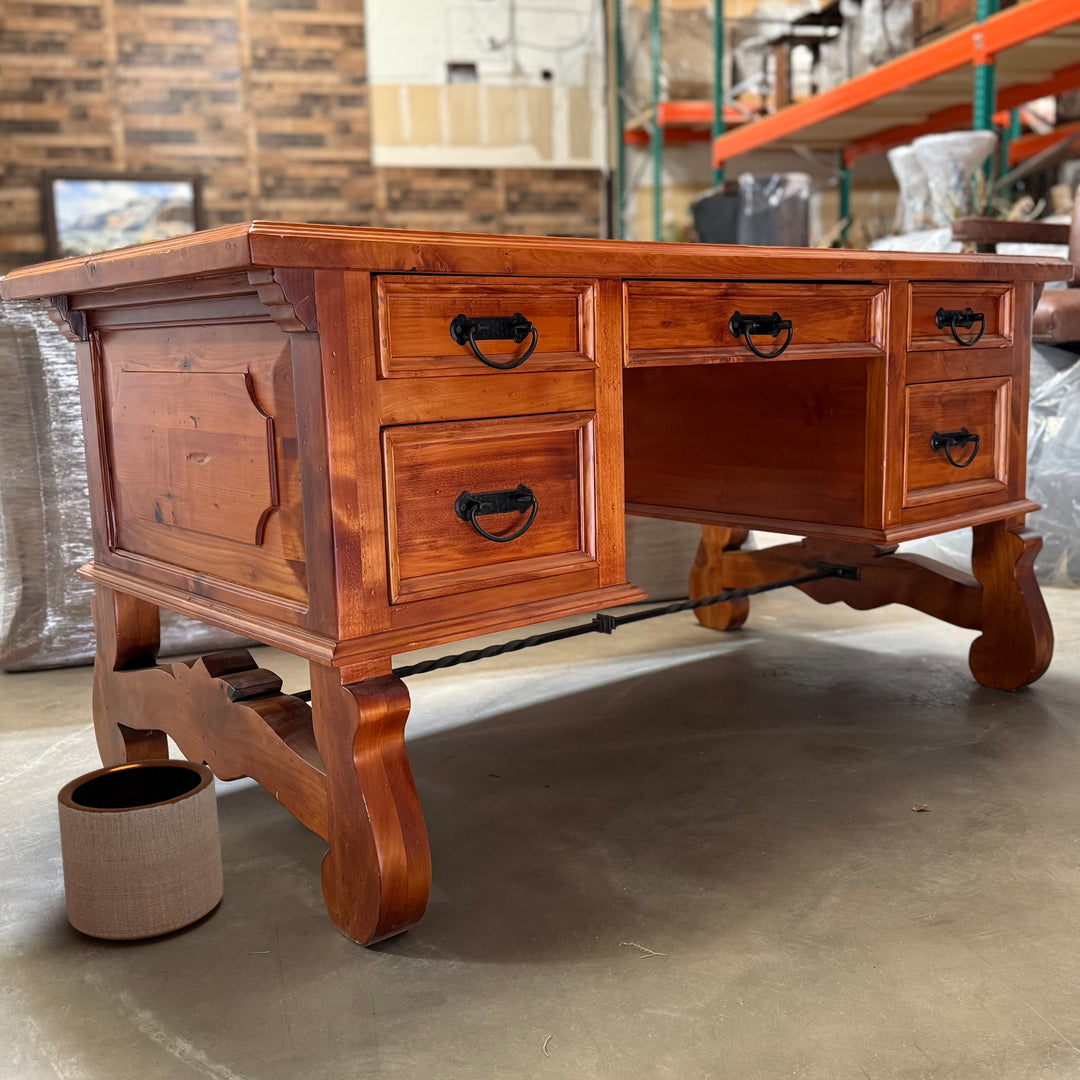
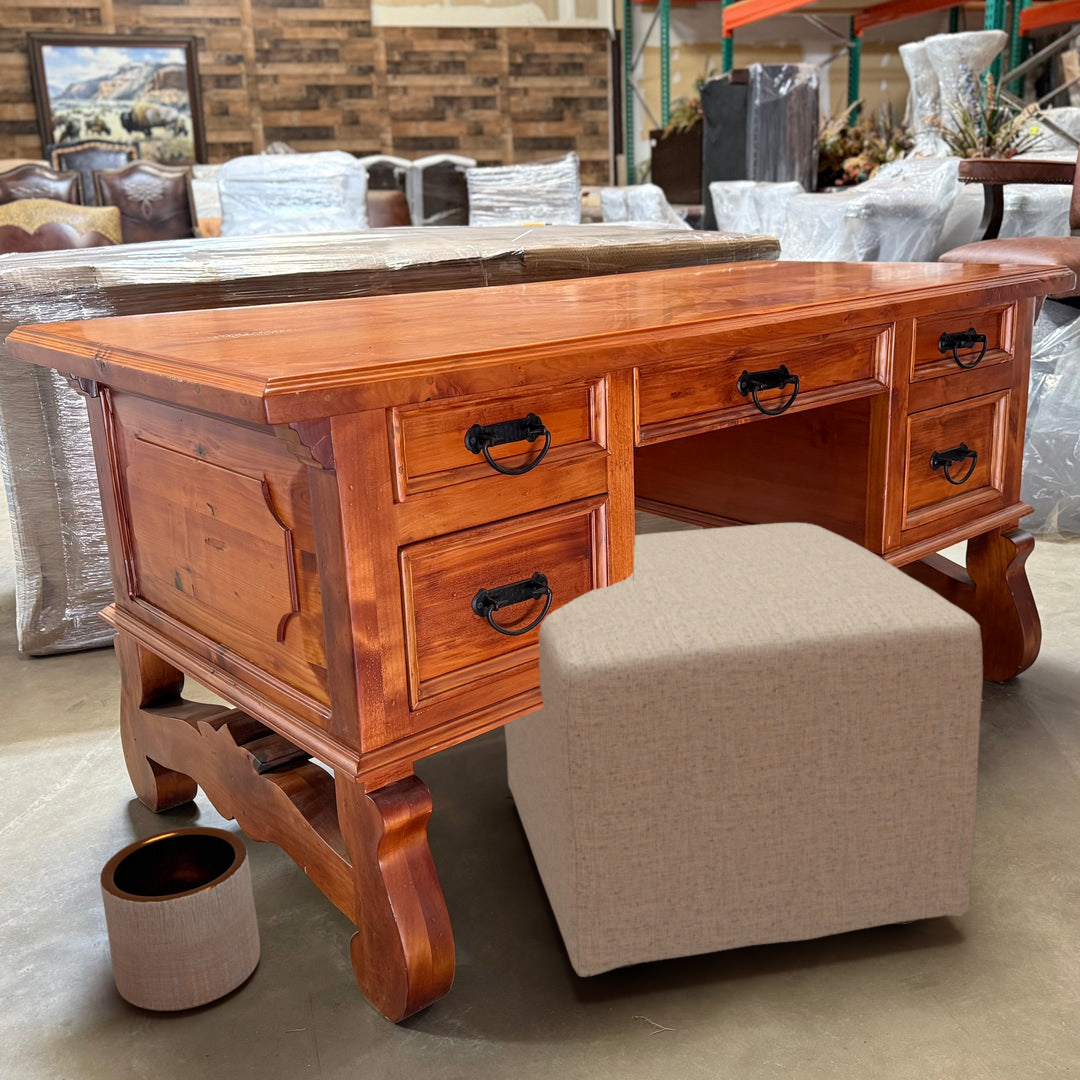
ottoman: none [488,489,982,908] -> present [505,523,983,977]

